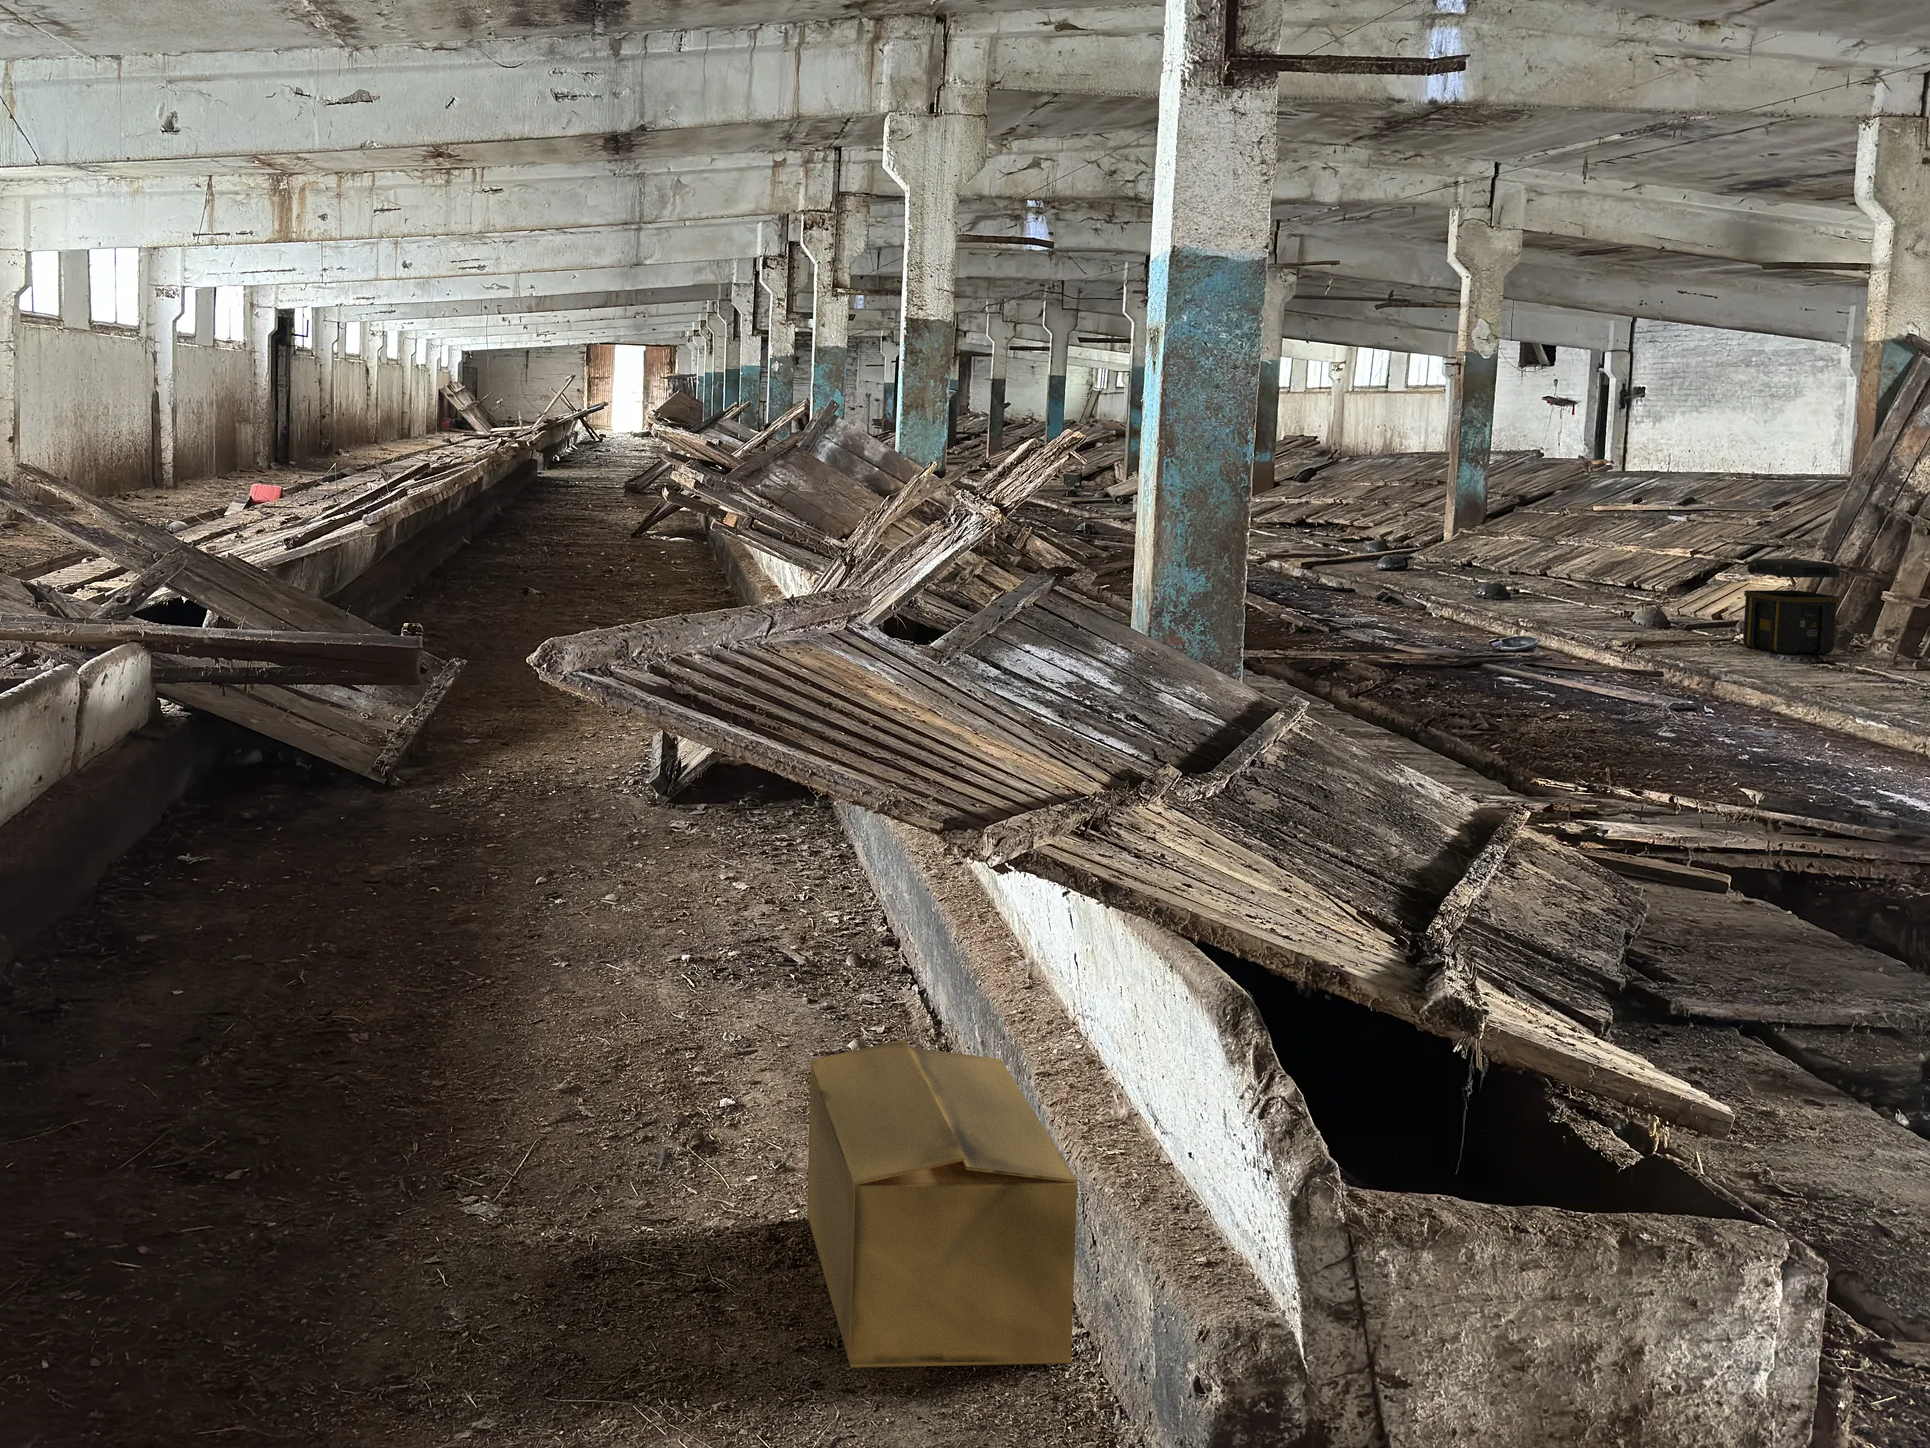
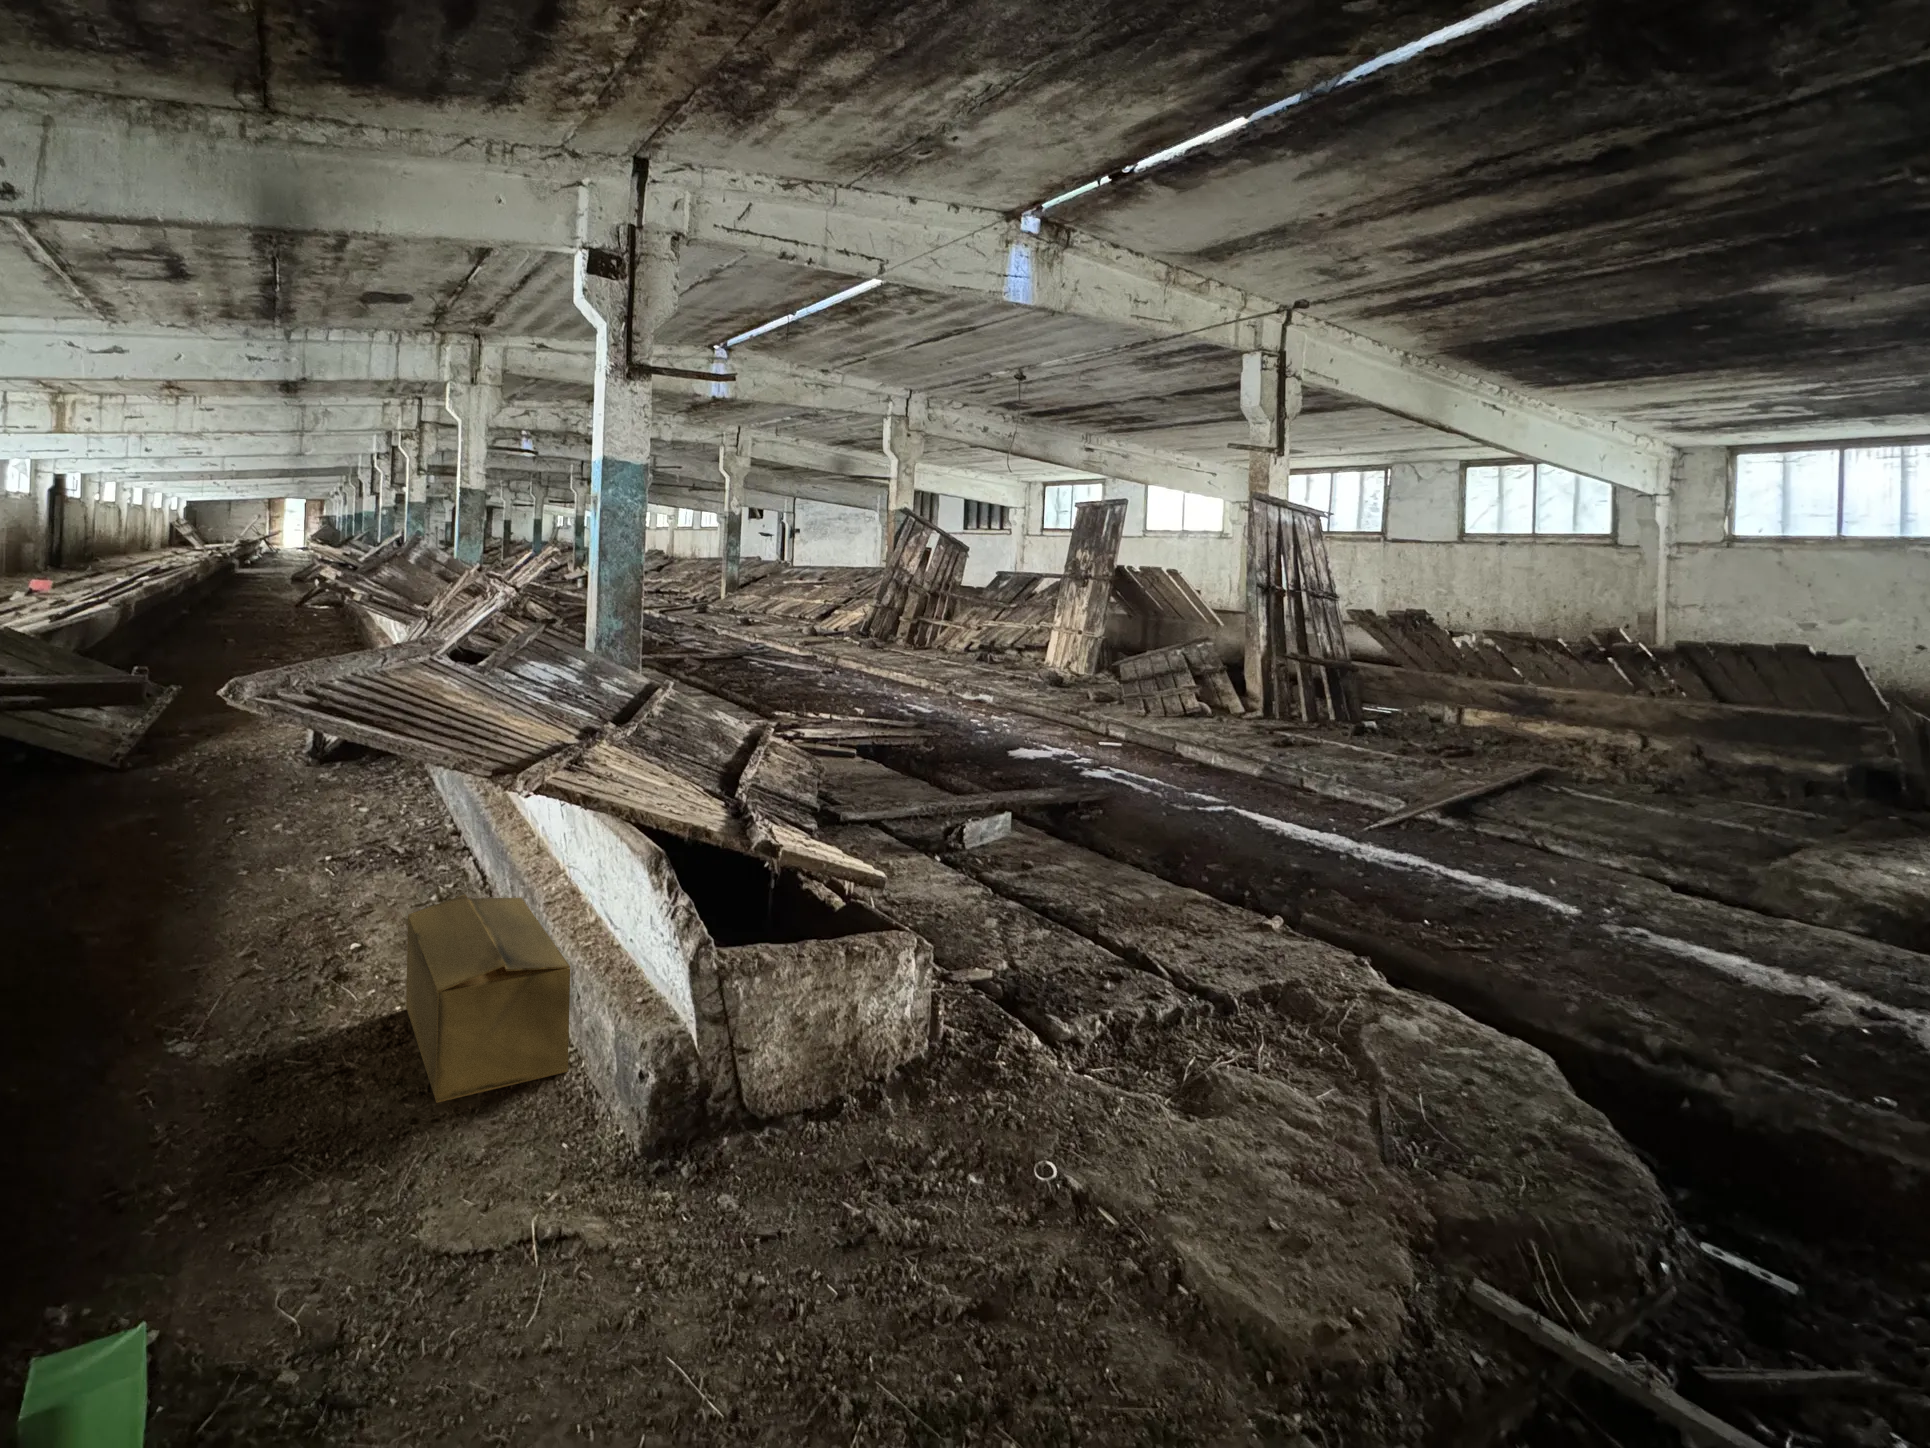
toolbox: present [1743,559,1840,654] -> none [849,604,887,646]

